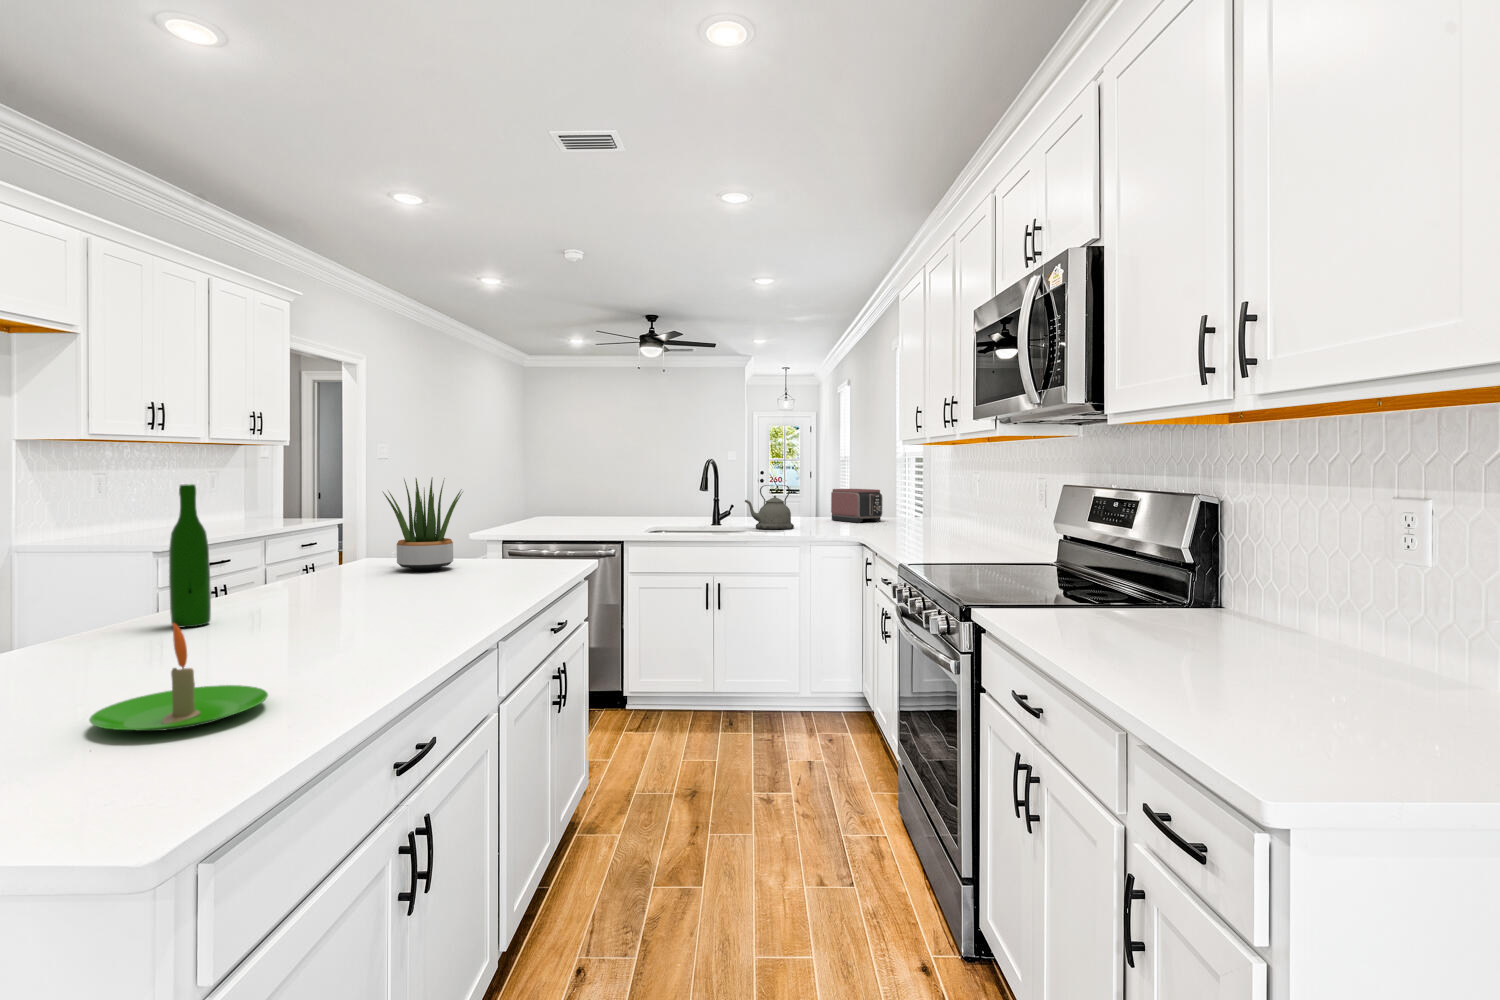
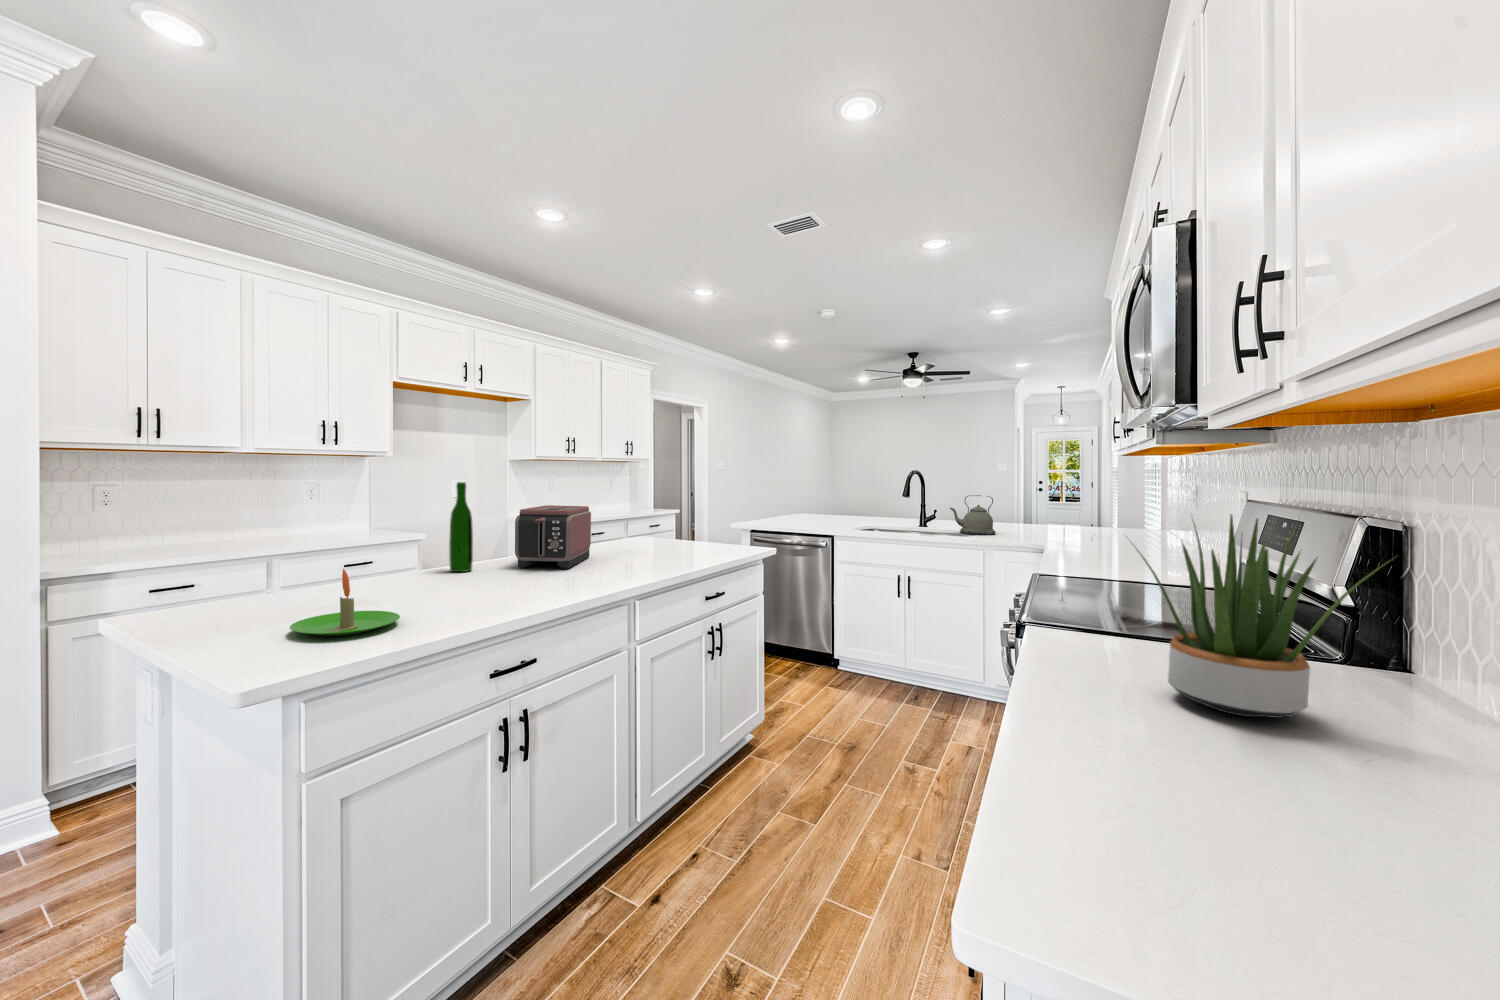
potted plant: present [383,478,463,571] -> present [1134,515,1387,718]
toaster: present [831,489,882,523] -> present [515,505,591,568]

